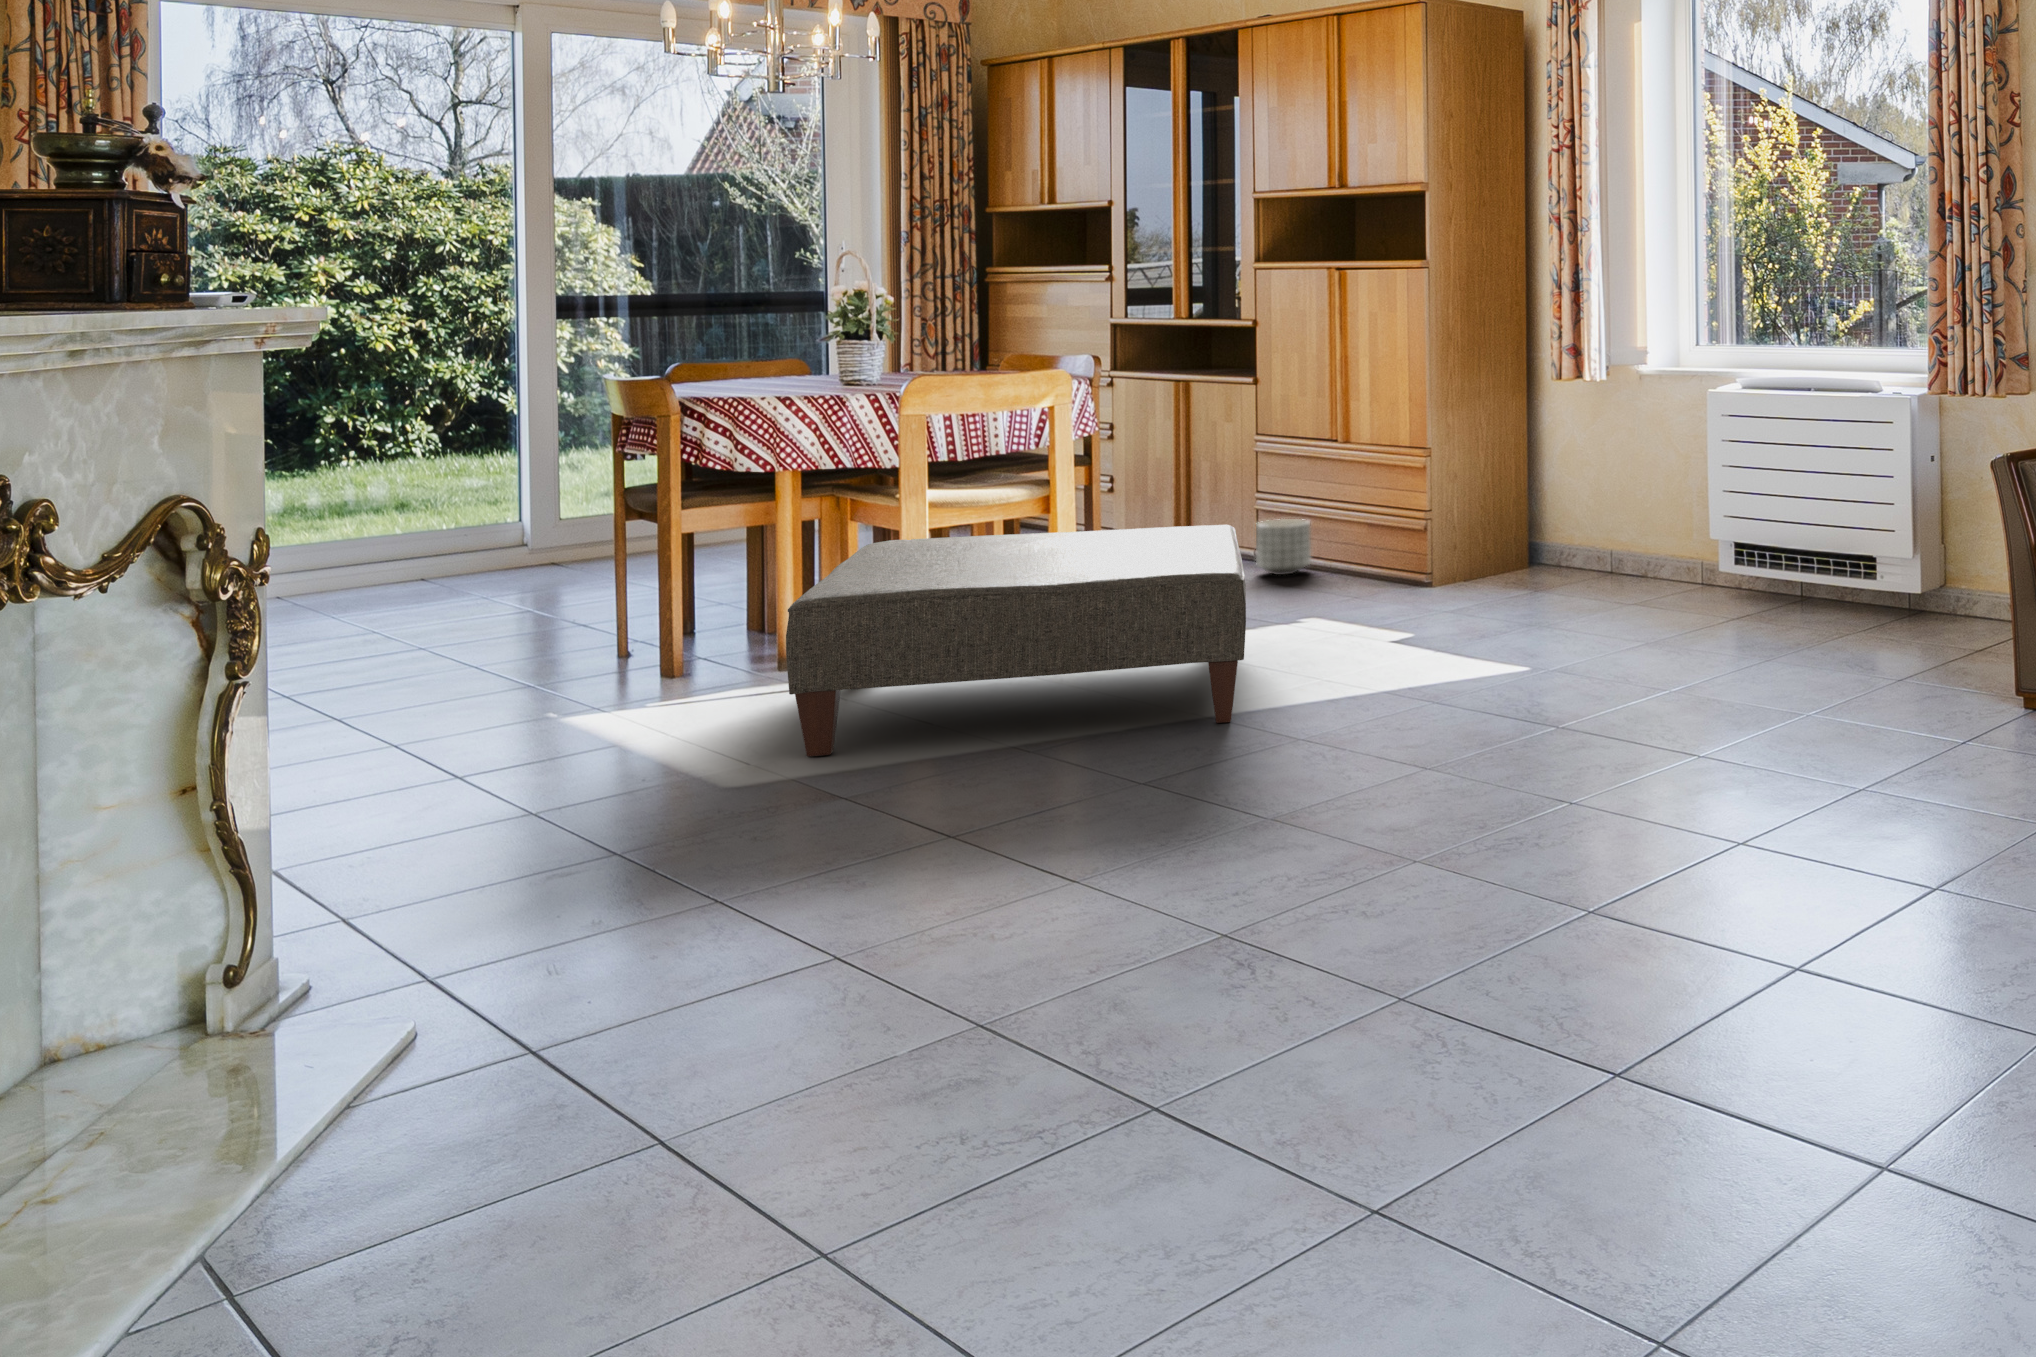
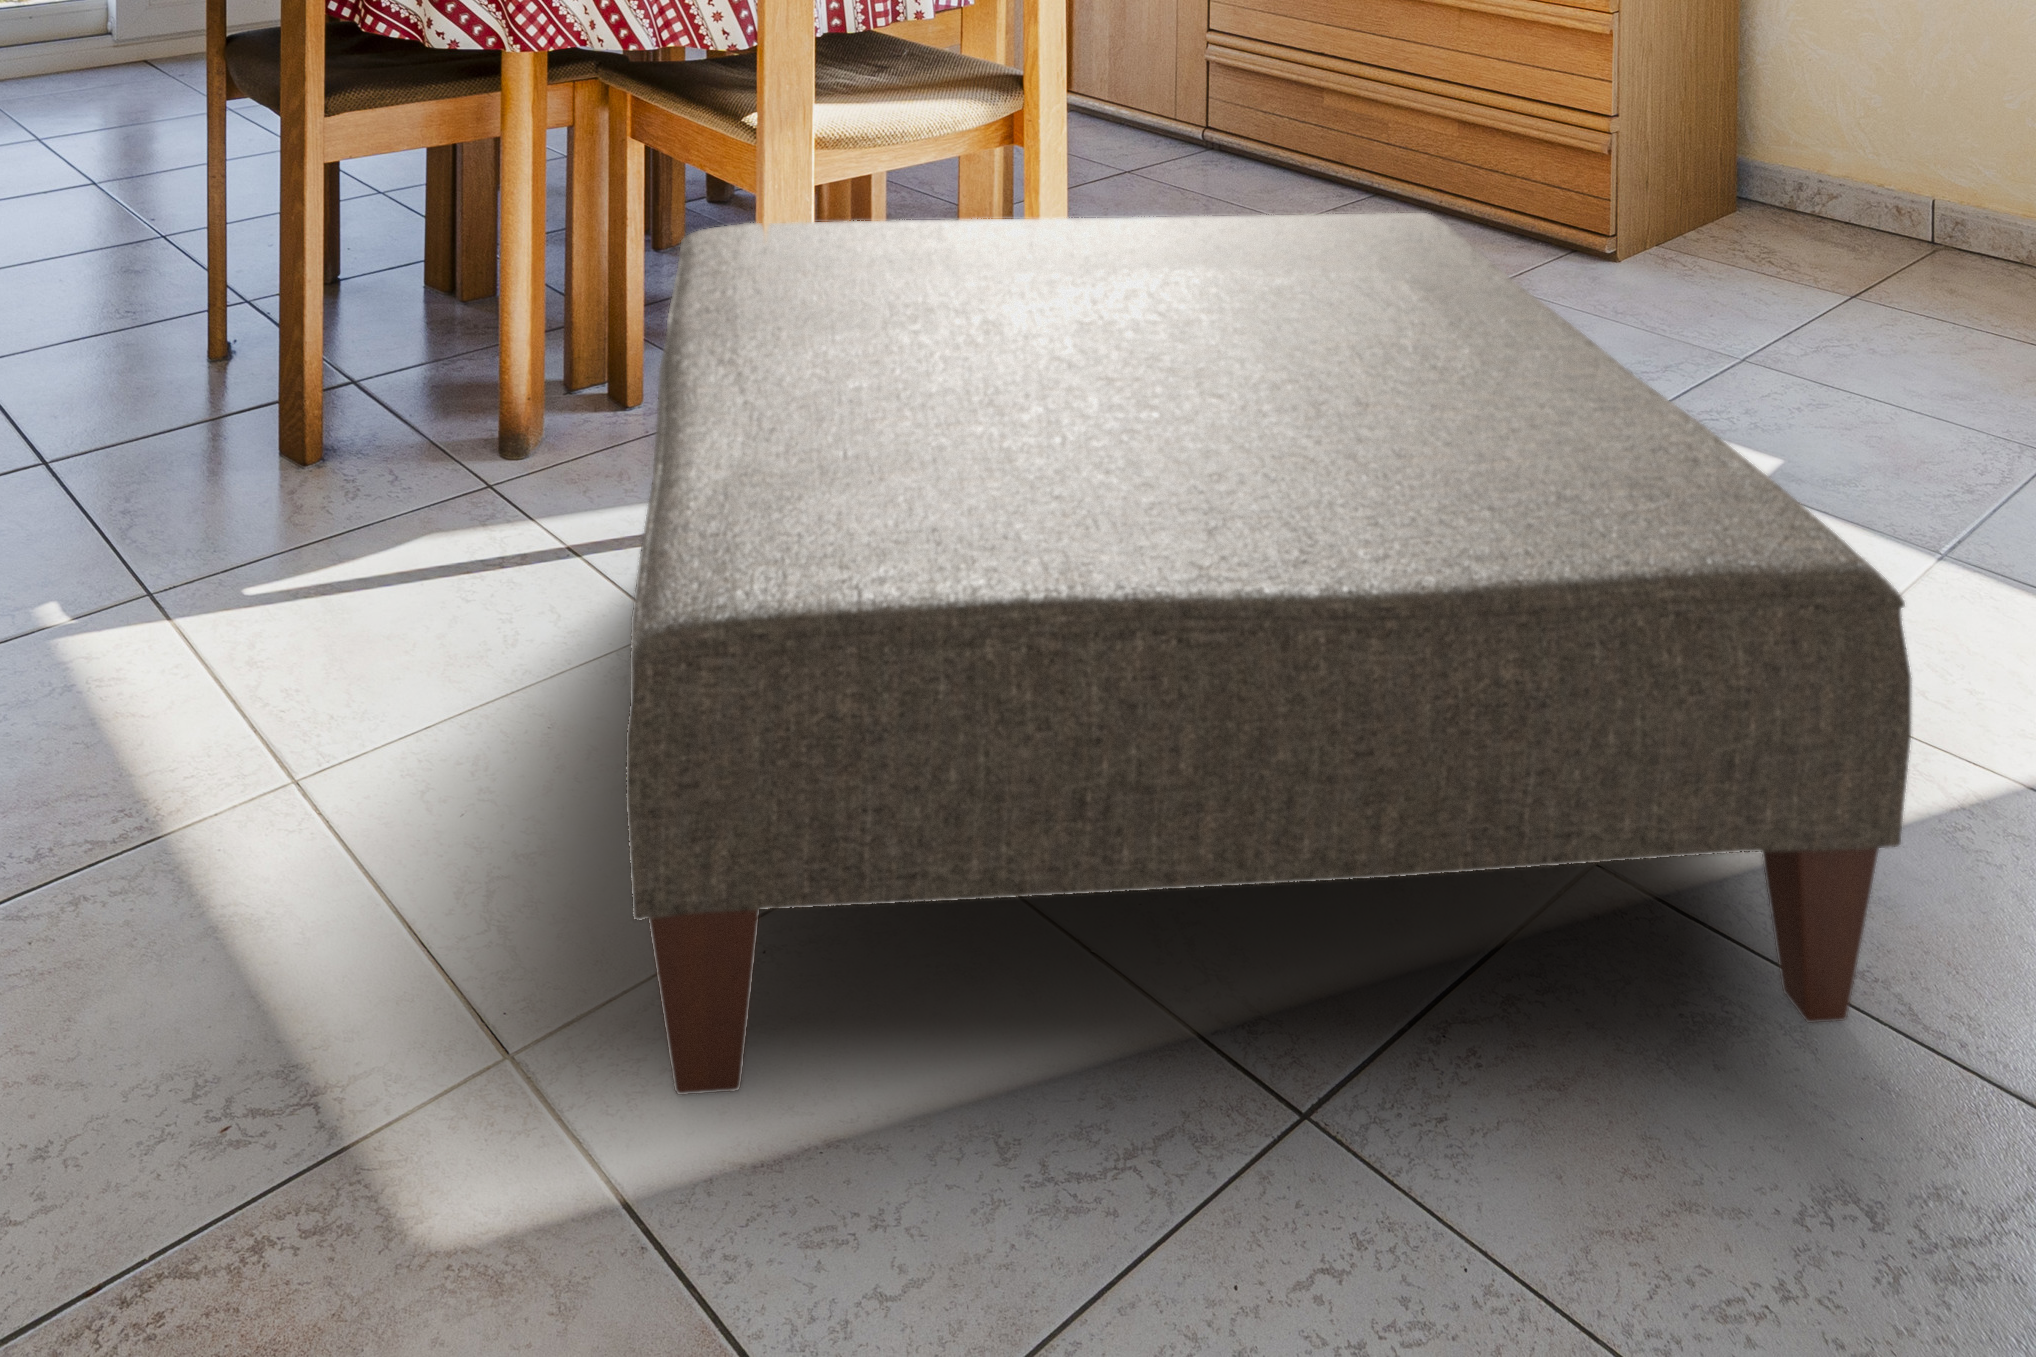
planter: present [1256,519,1311,575] -> none [1246,90,1342,196]

